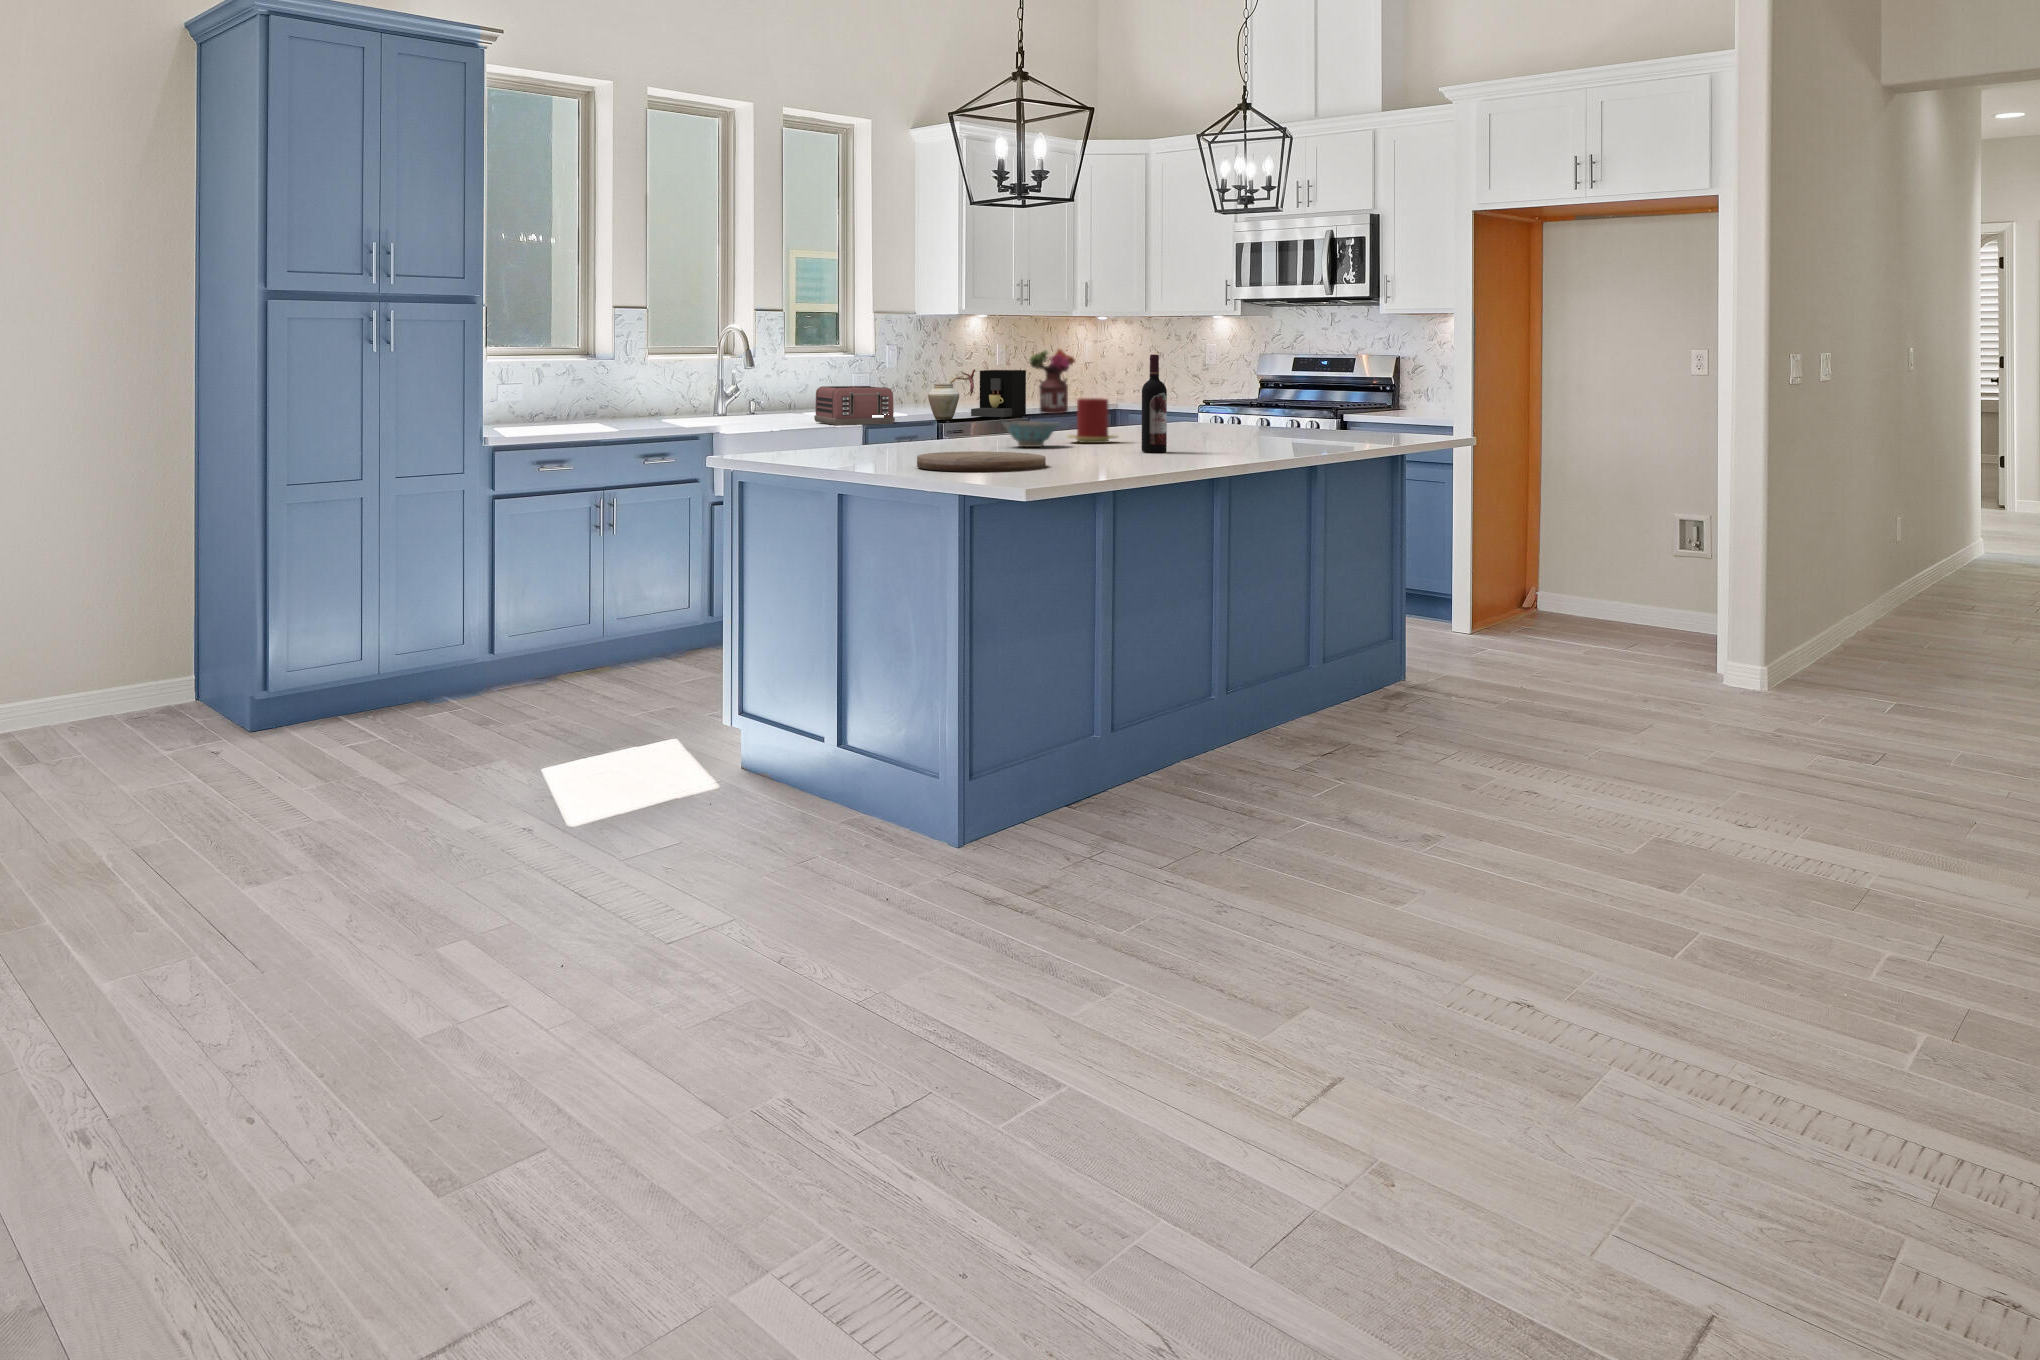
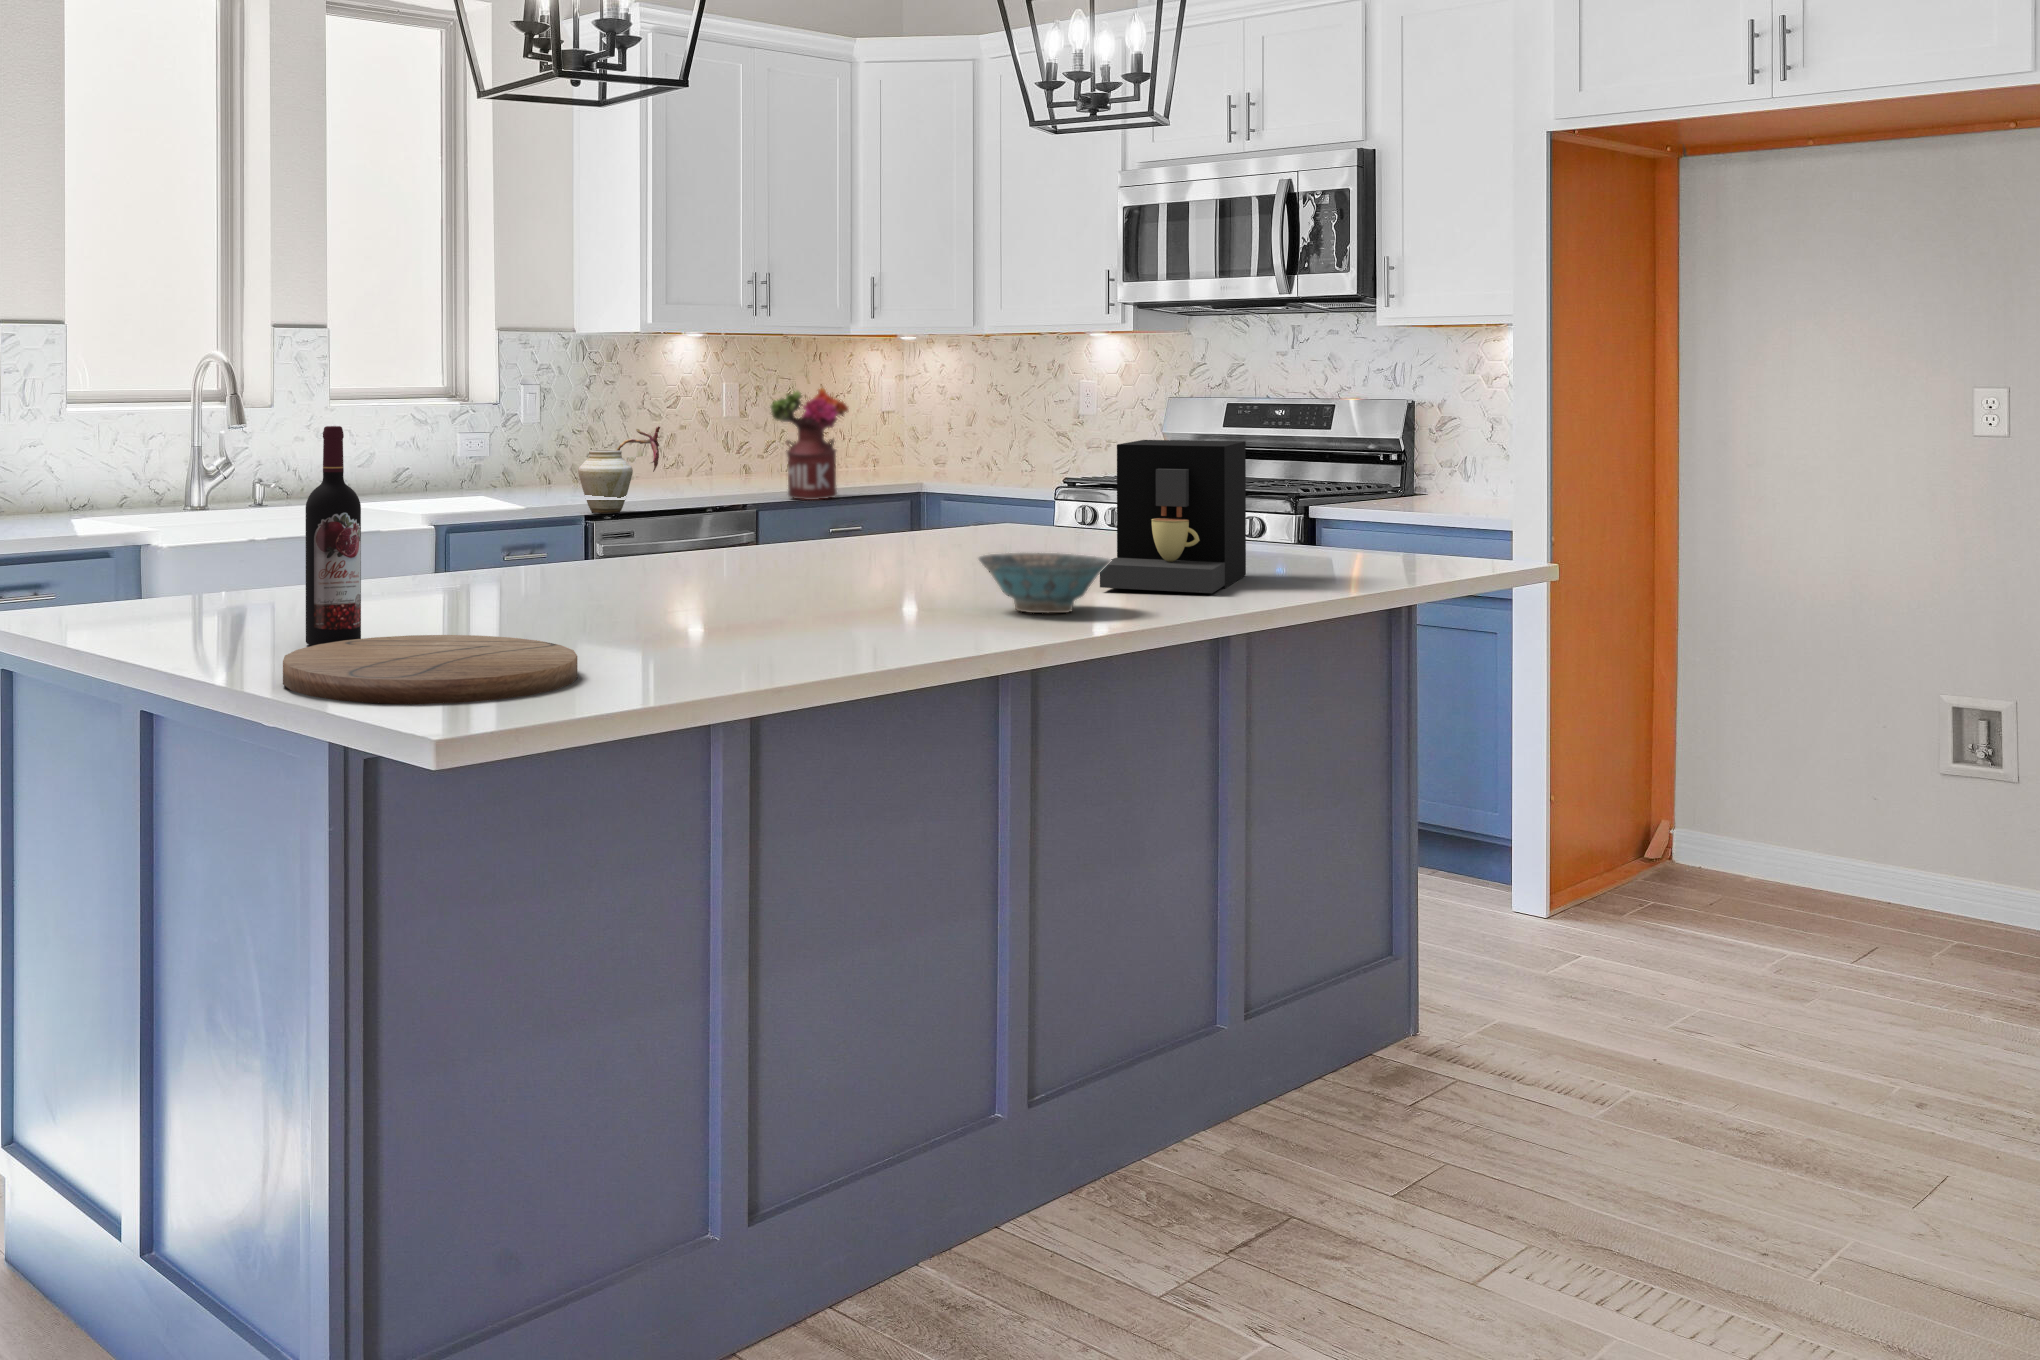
wine bottle: present [1142,354,1167,452] -> present [306,426,361,646]
coffee maker: present [971,370,1026,417] -> present [1100,440,1246,593]
toaster: present [814,386,895,425] -> none [379,455,509,525]
candle: present [1068,398,1117,443] -> none [732,497,836,589]
ceramic bowl: present [1003,421,1059,447] -> present [979,553,1112,613]

